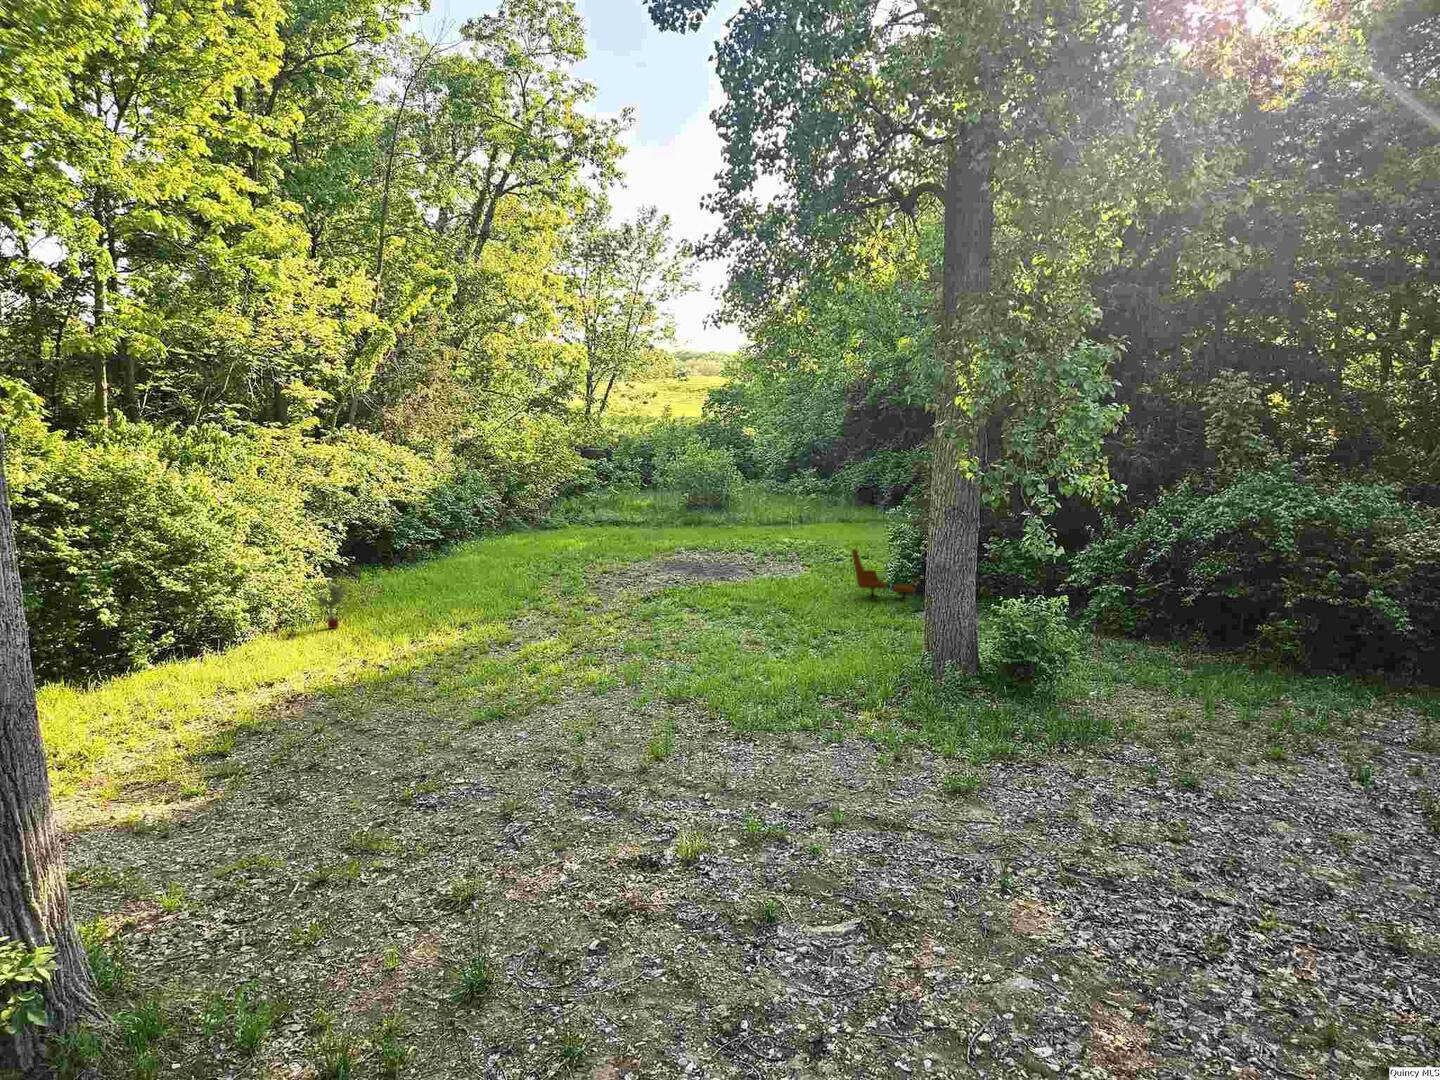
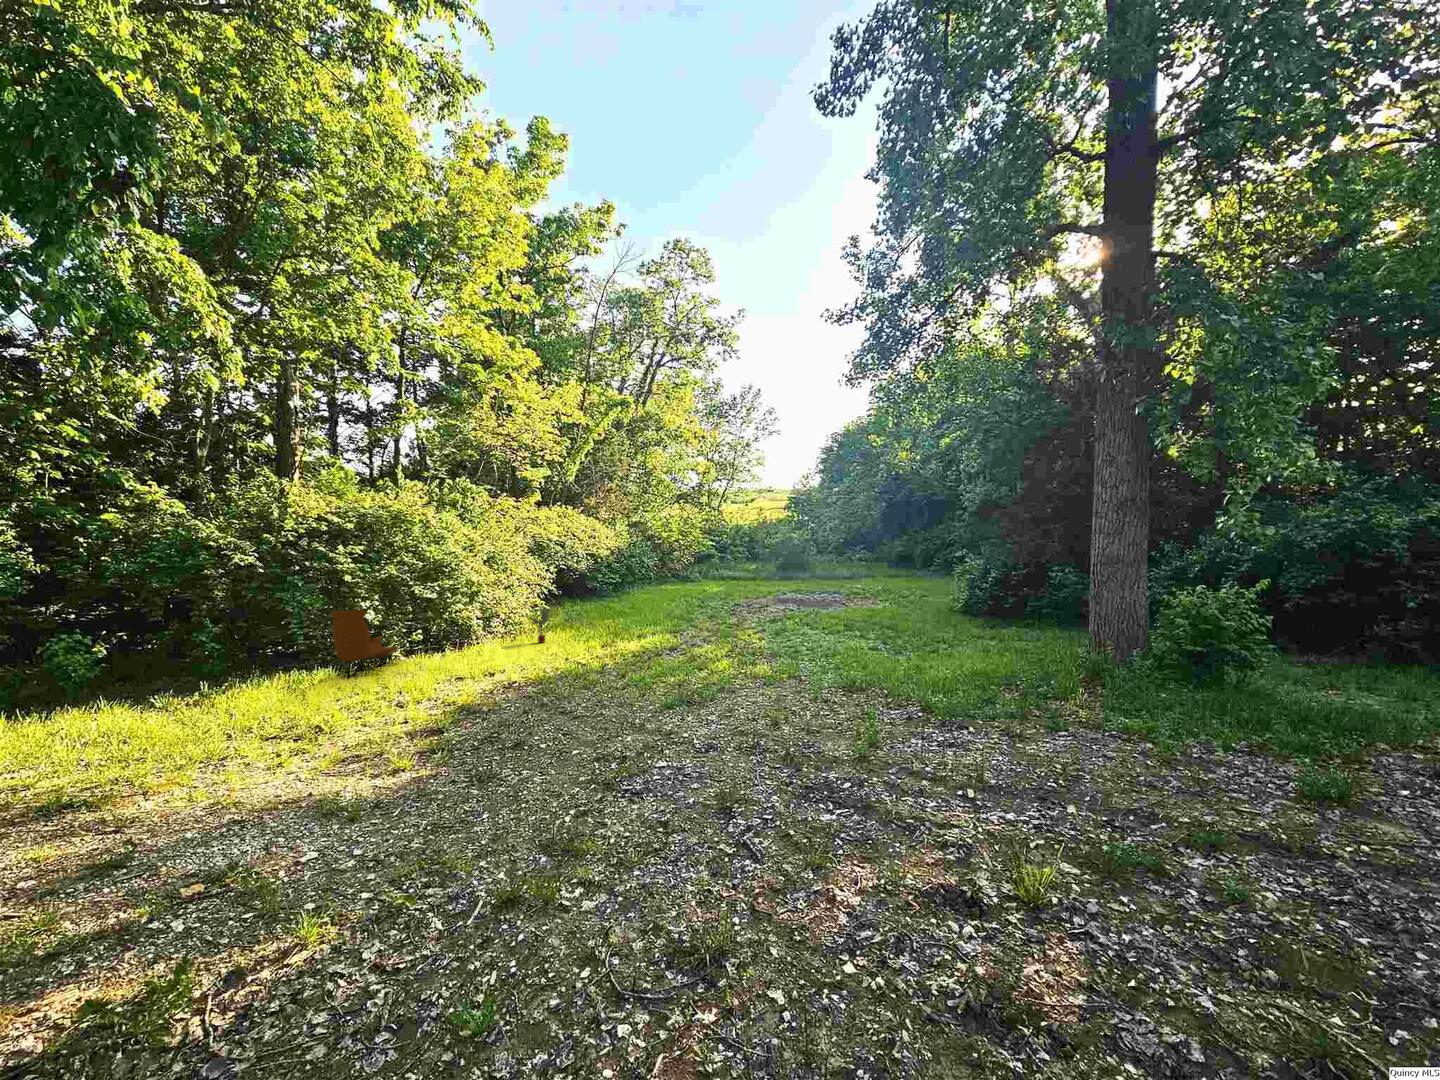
lounge chair: present [852,549,915,602] -> present [331,610,398,678]

